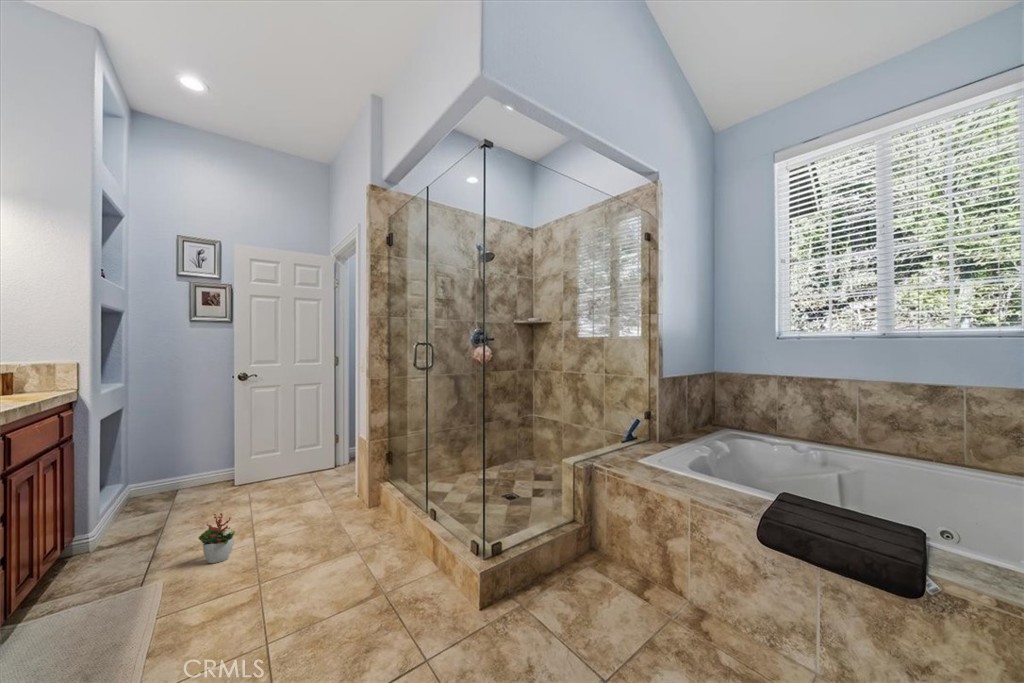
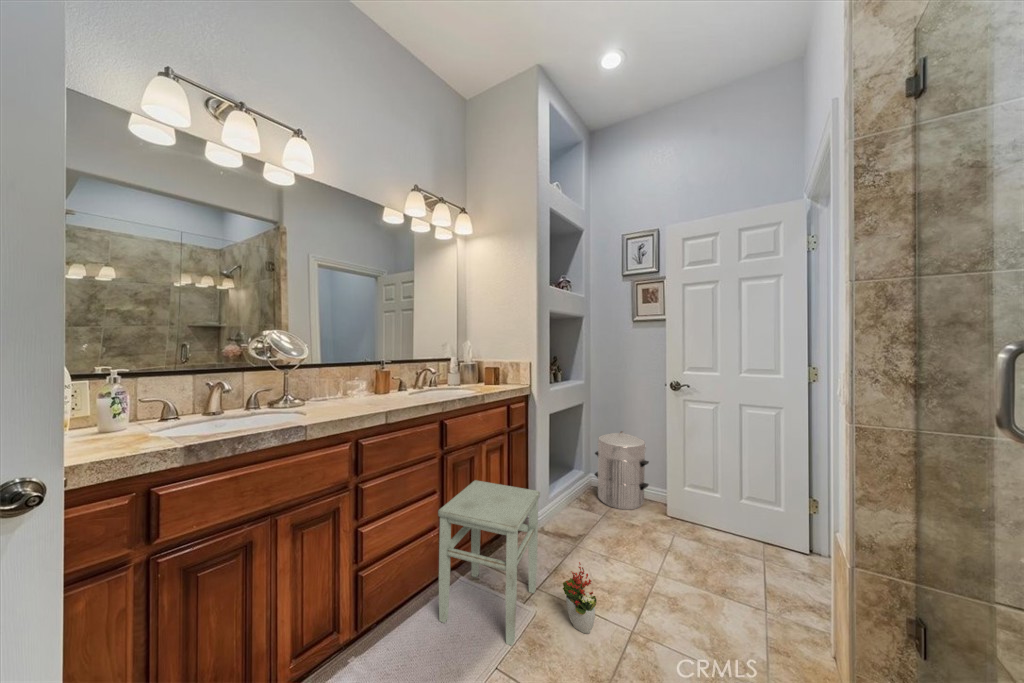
waste bin: none [143,428,214,505] -> present [594,431,649,510]
stool: none [47,479,174,645] -> present [438,480,540,646]

